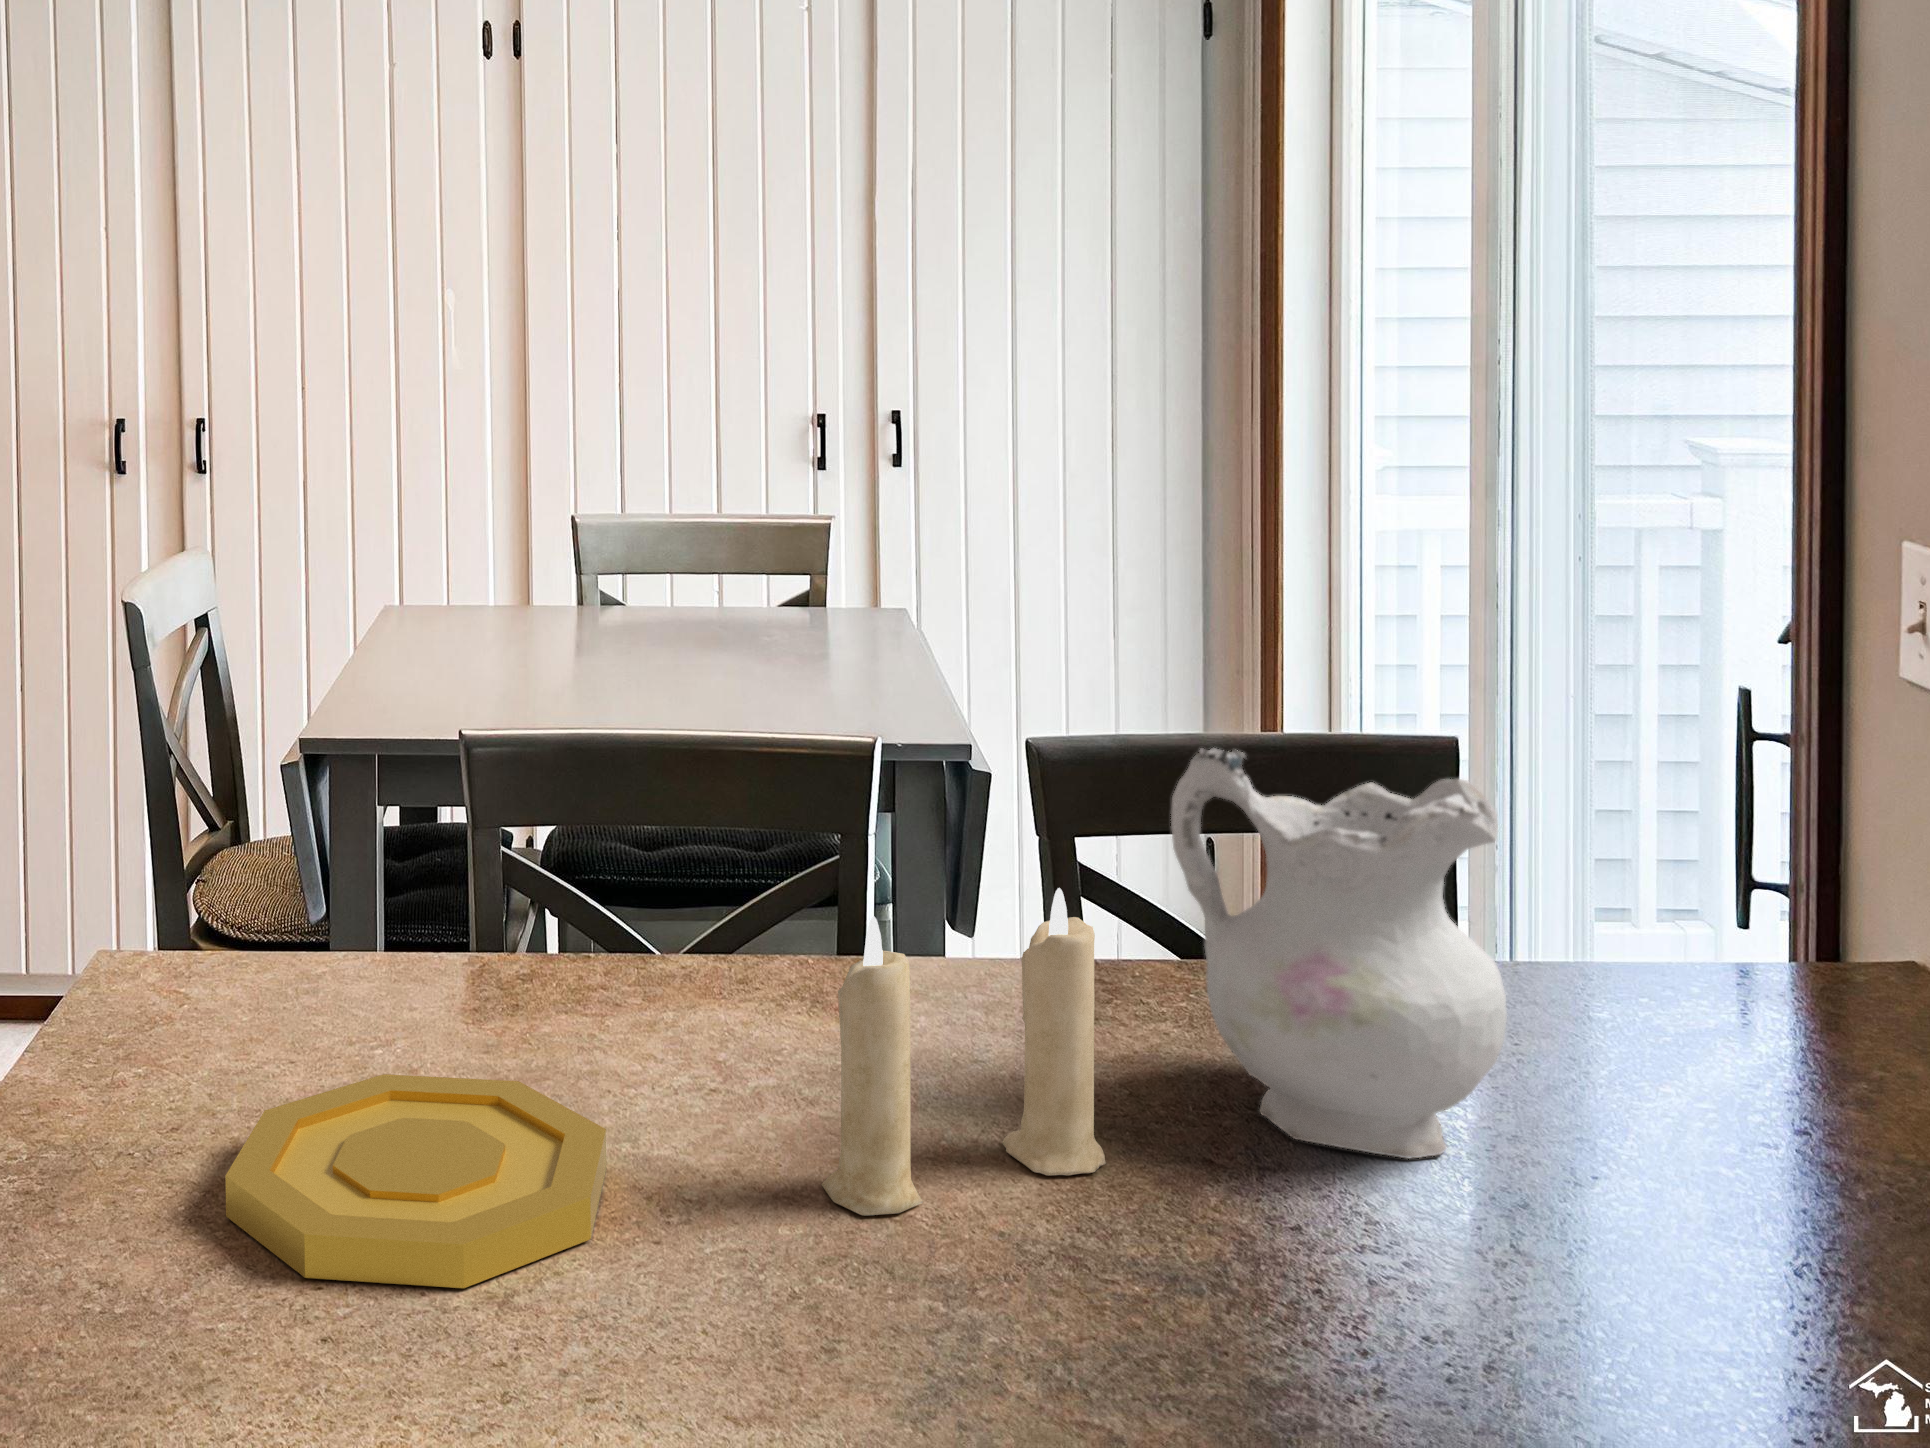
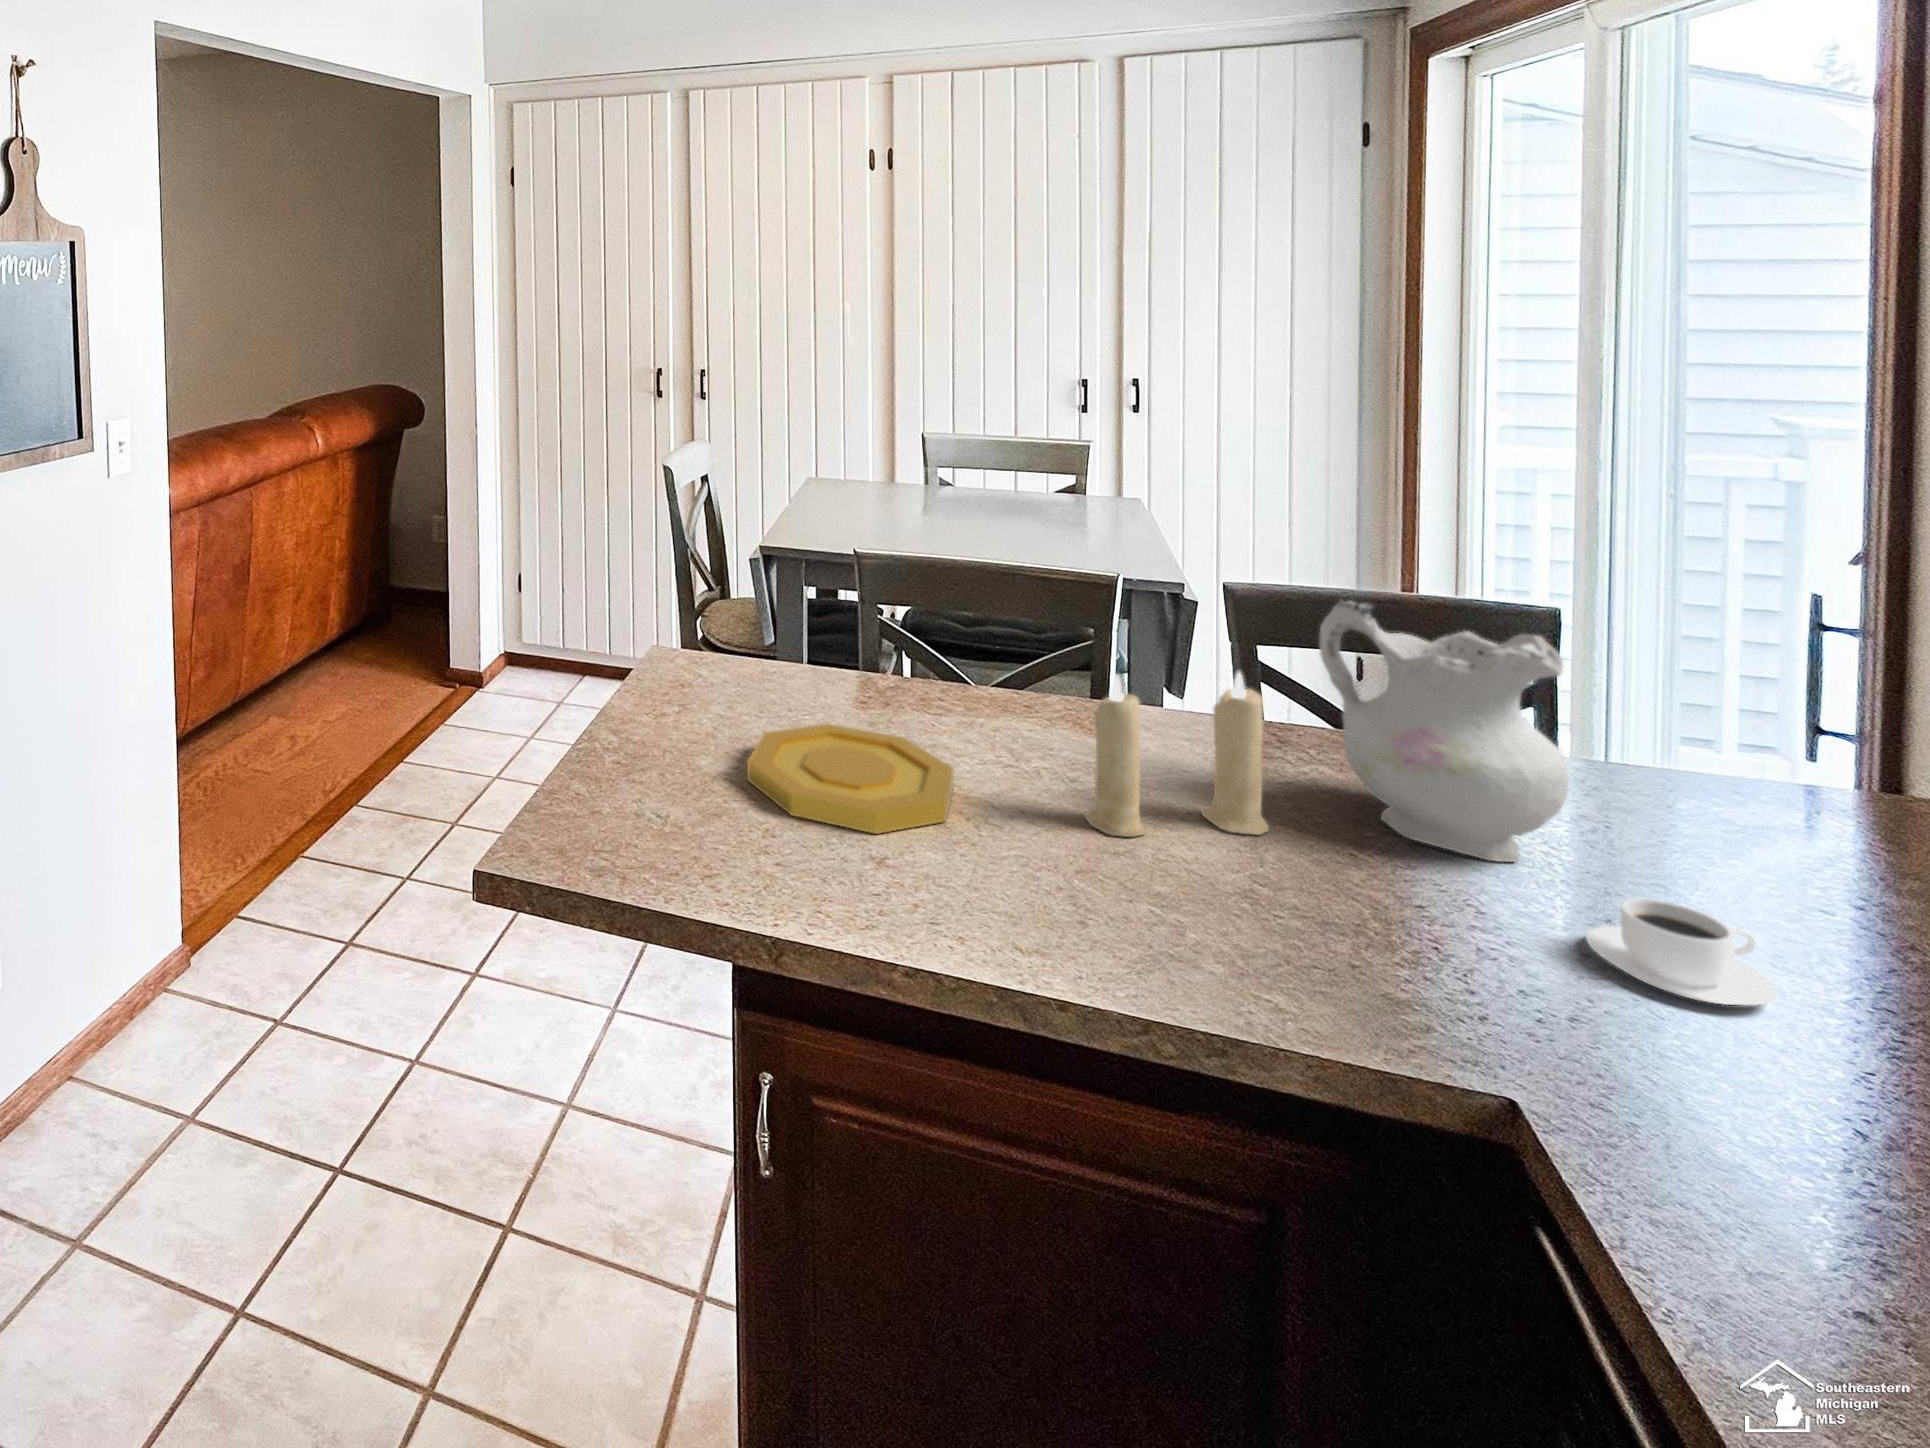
coffee cup: none [1544,1190,1782,1347] -> present [1586,898,1778,1005]

